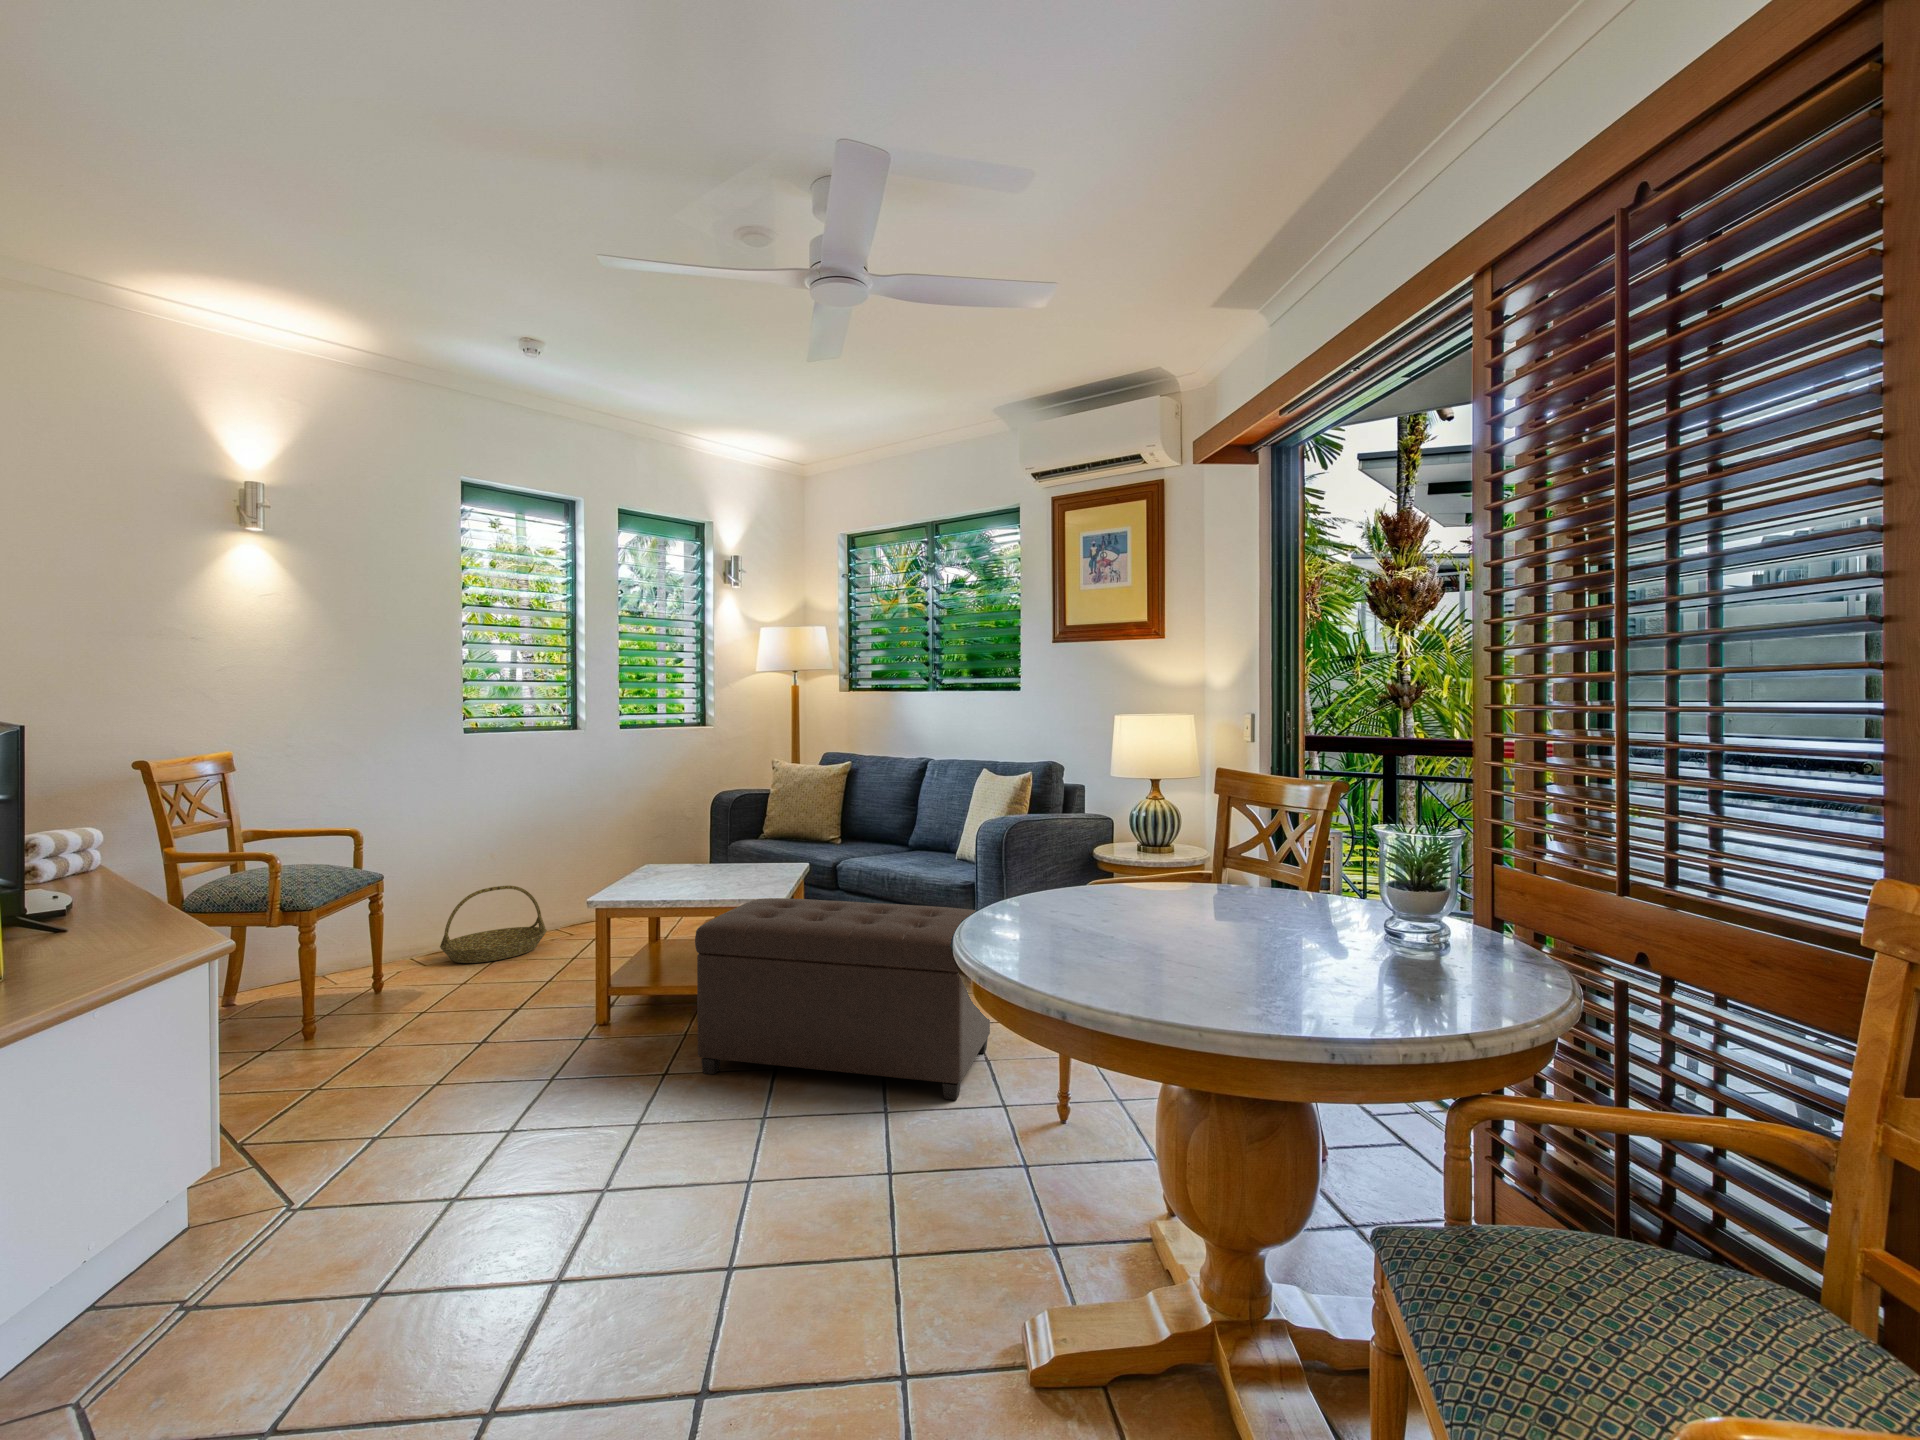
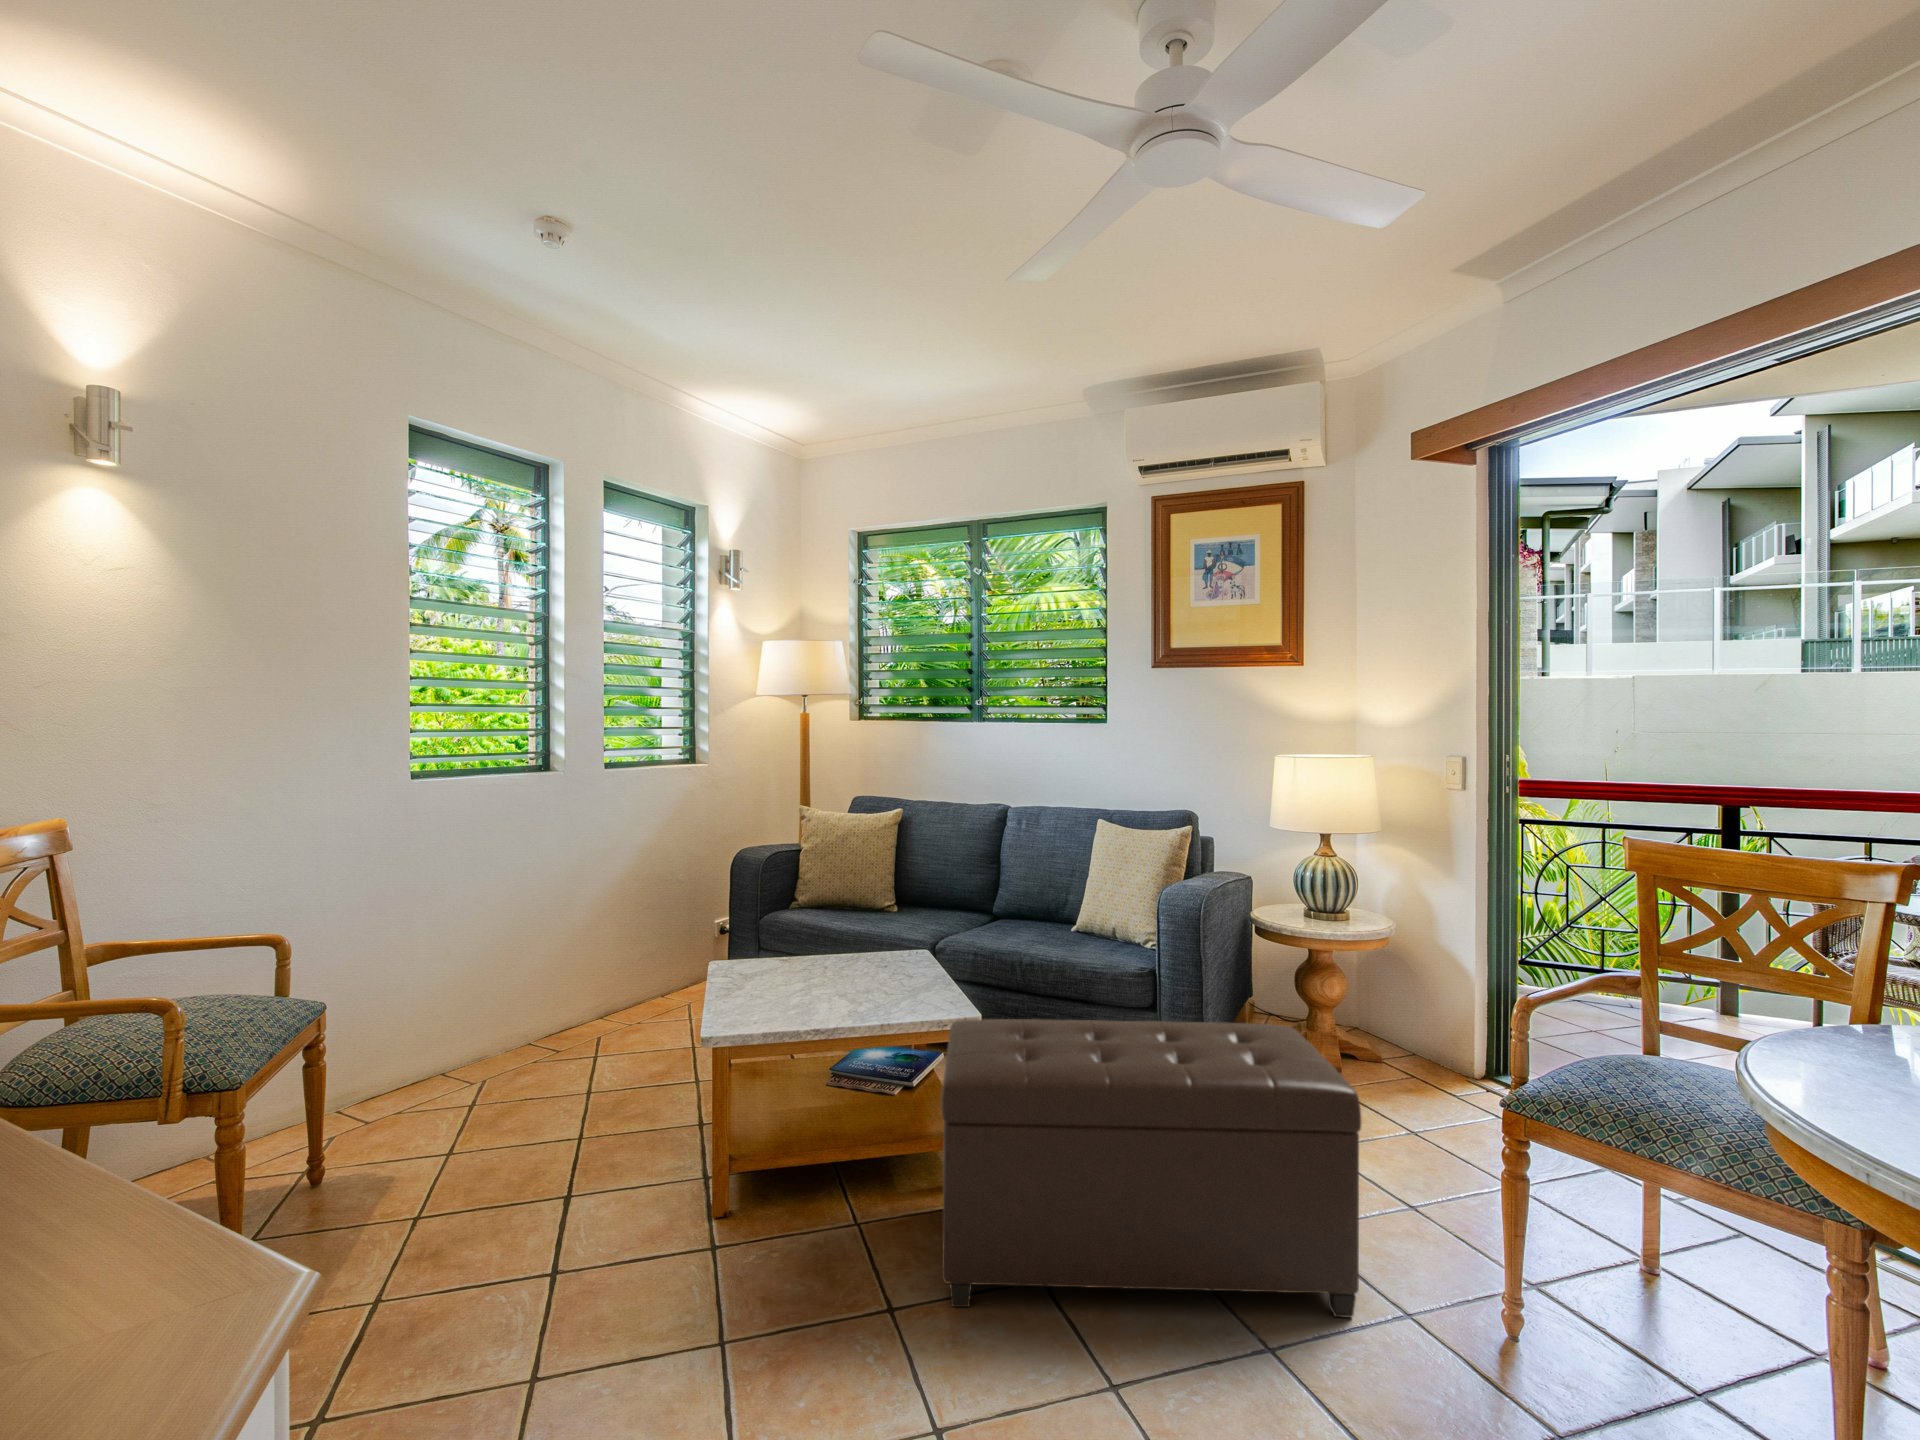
basket: present [440,885,547,963] -> none [377,999,526,1122]

